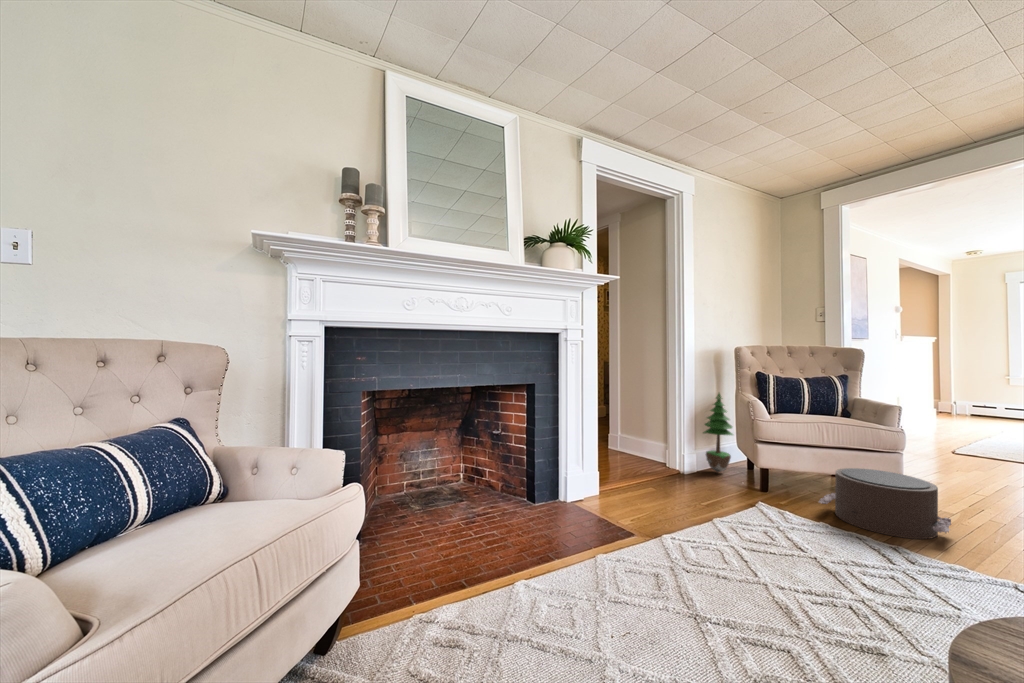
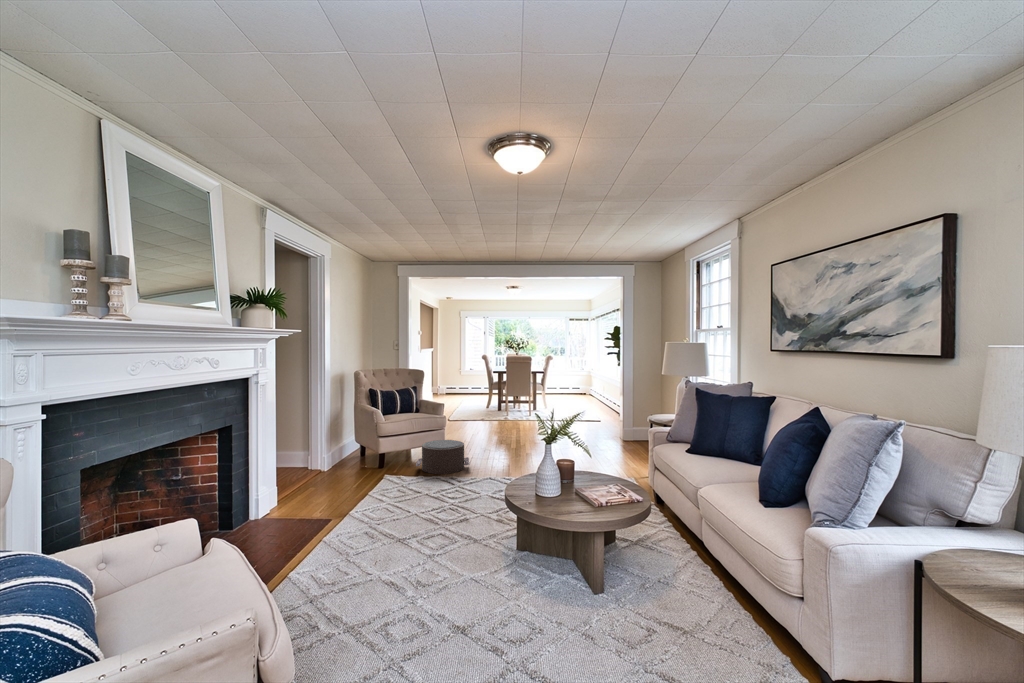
potted tree: present [703,393,733,472] -> none [334,405,357,464]

